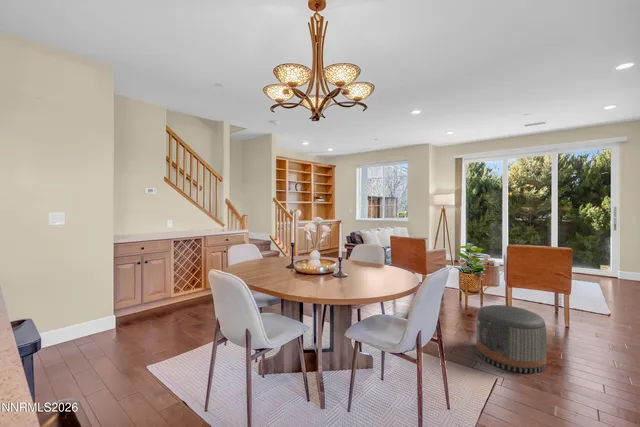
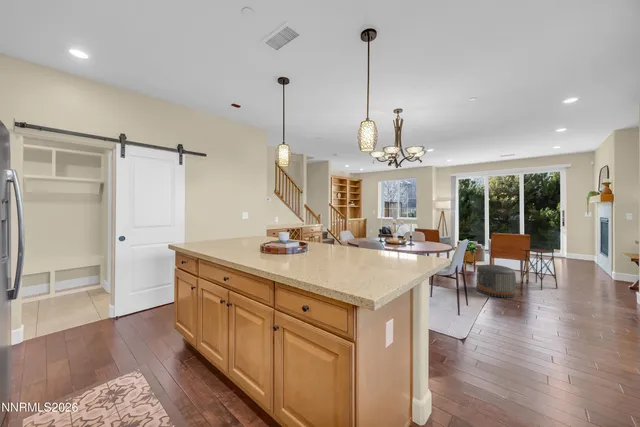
side table: none [556,275,620,350] -> present [522,249,558,290]

